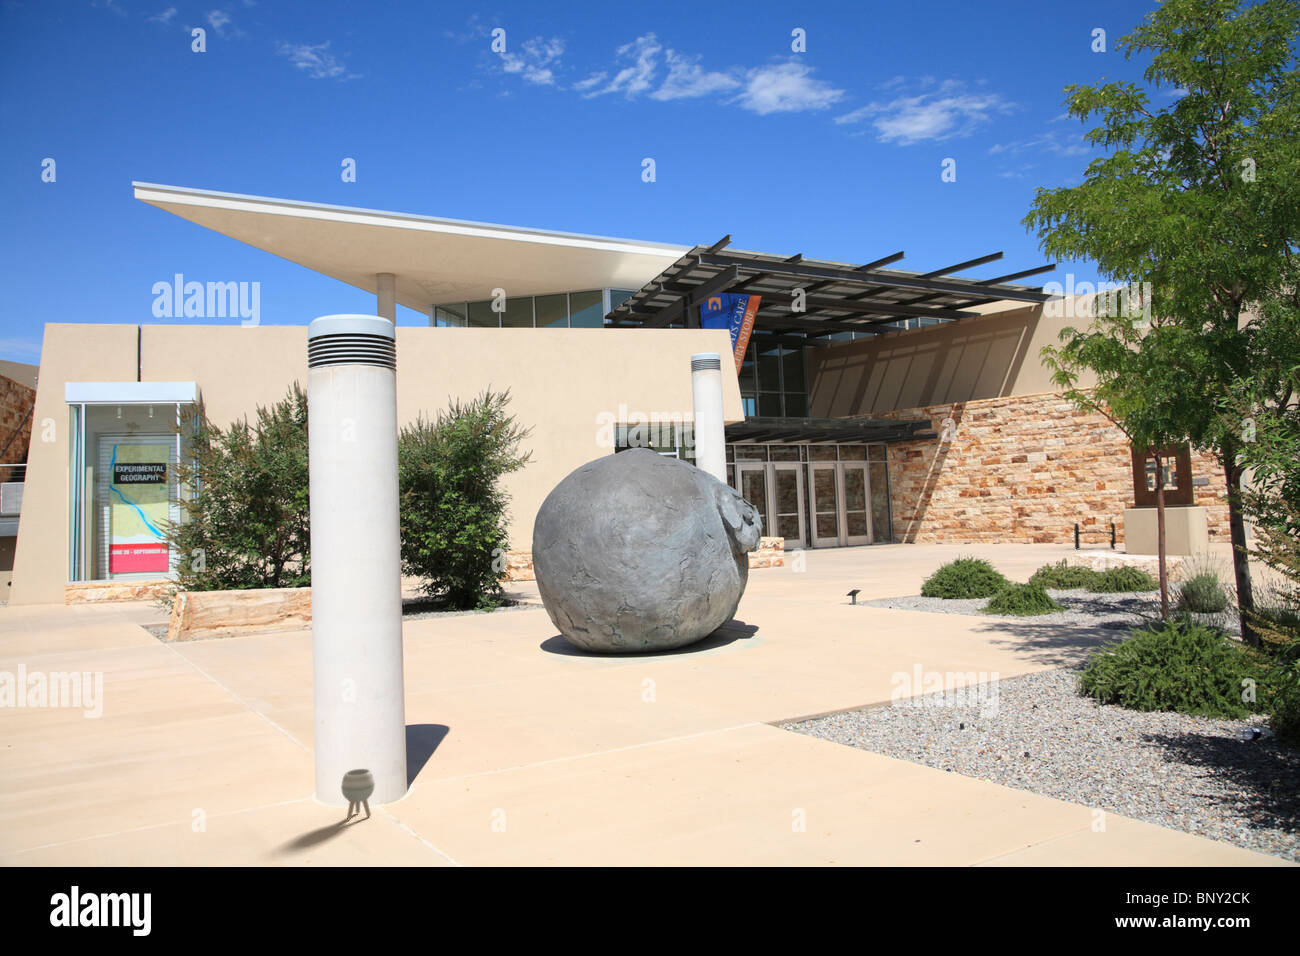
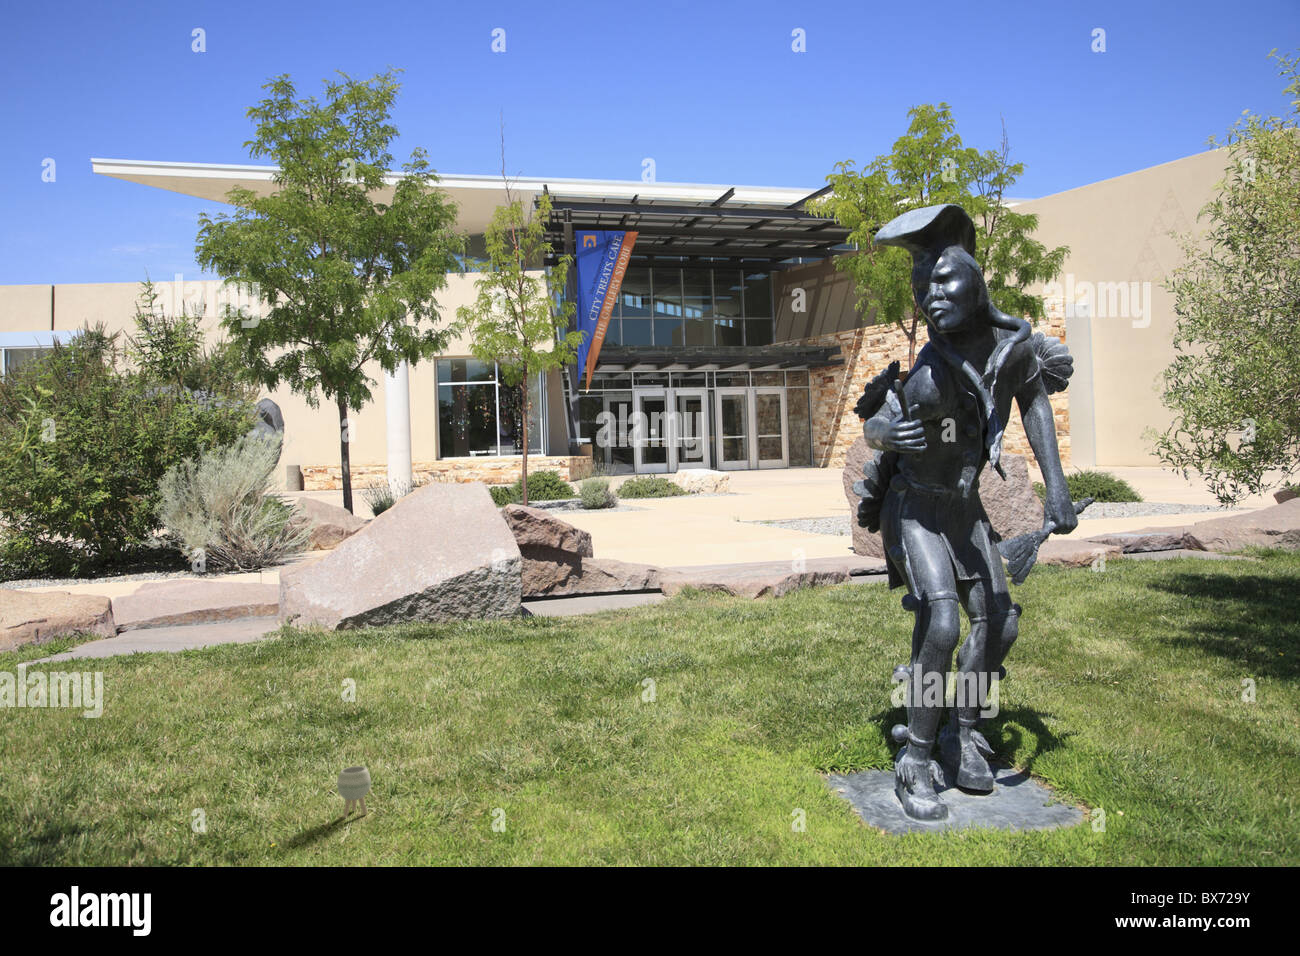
bench: present [1074,523,1116,549] -> none [1108,494,1152,523]

